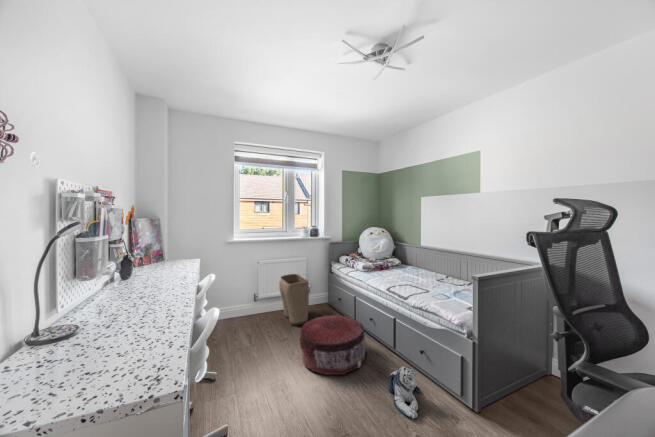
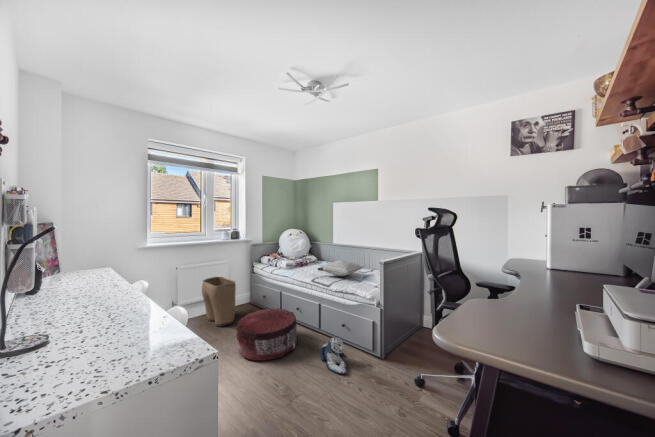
pillow: none [394,267,456,288] -> present [318,260,363,276]

